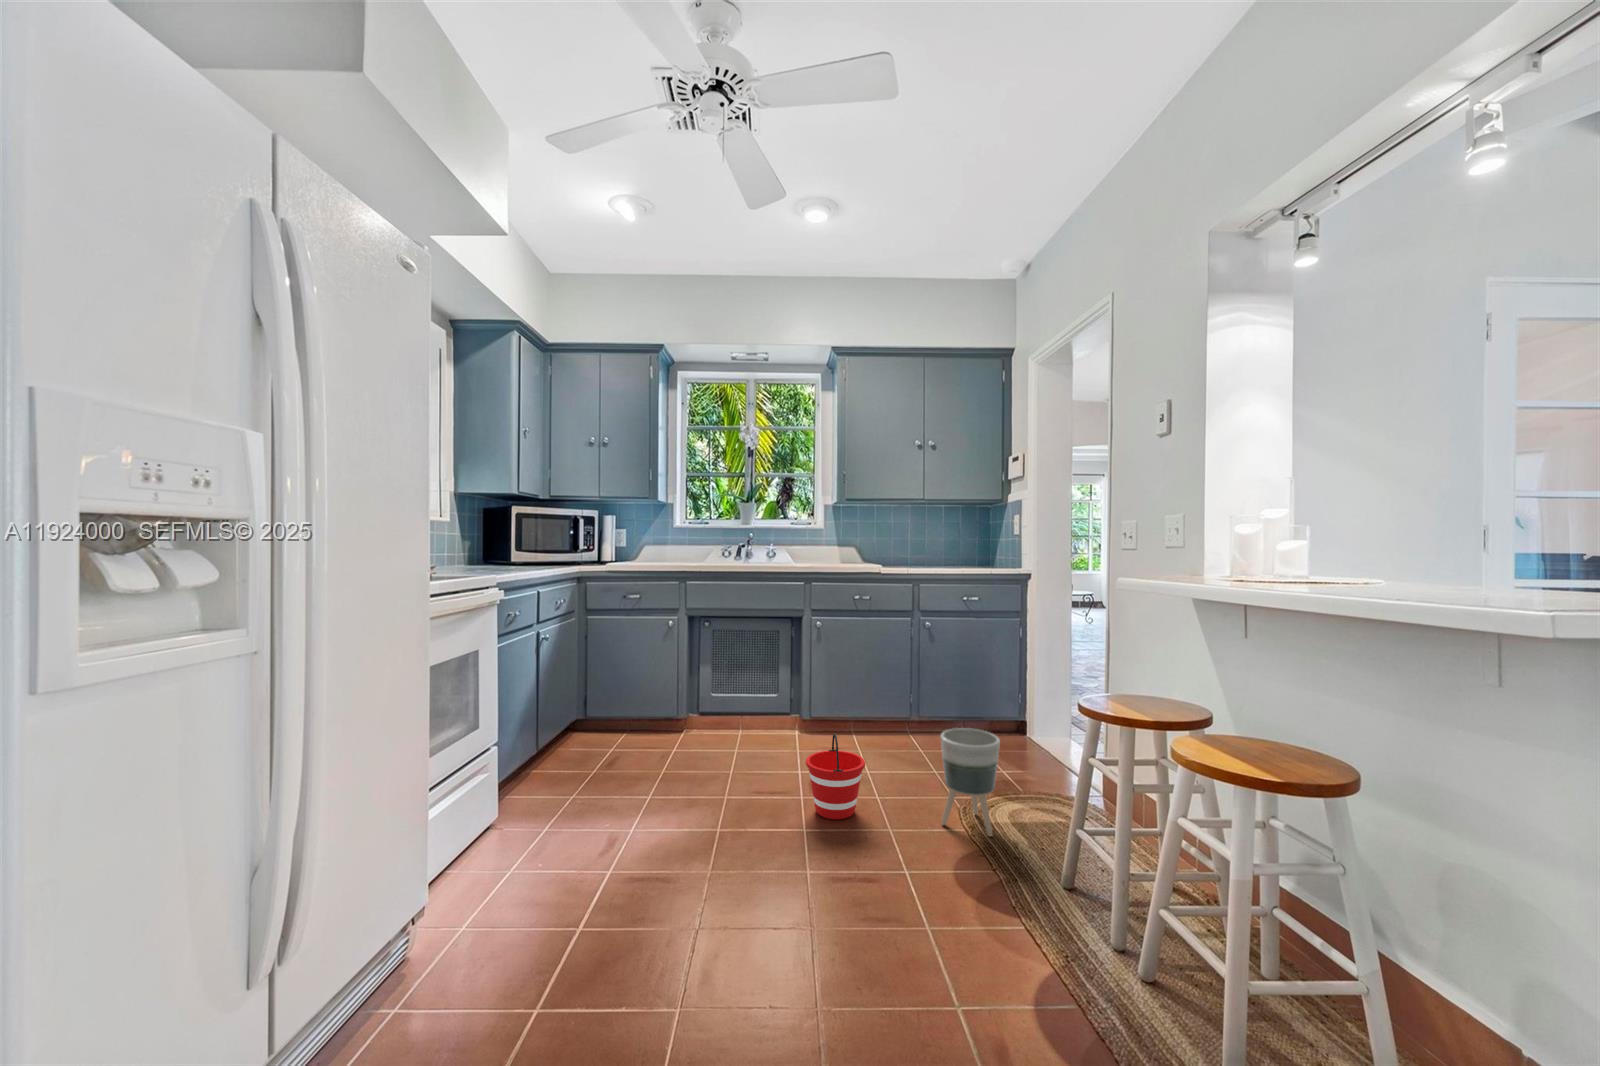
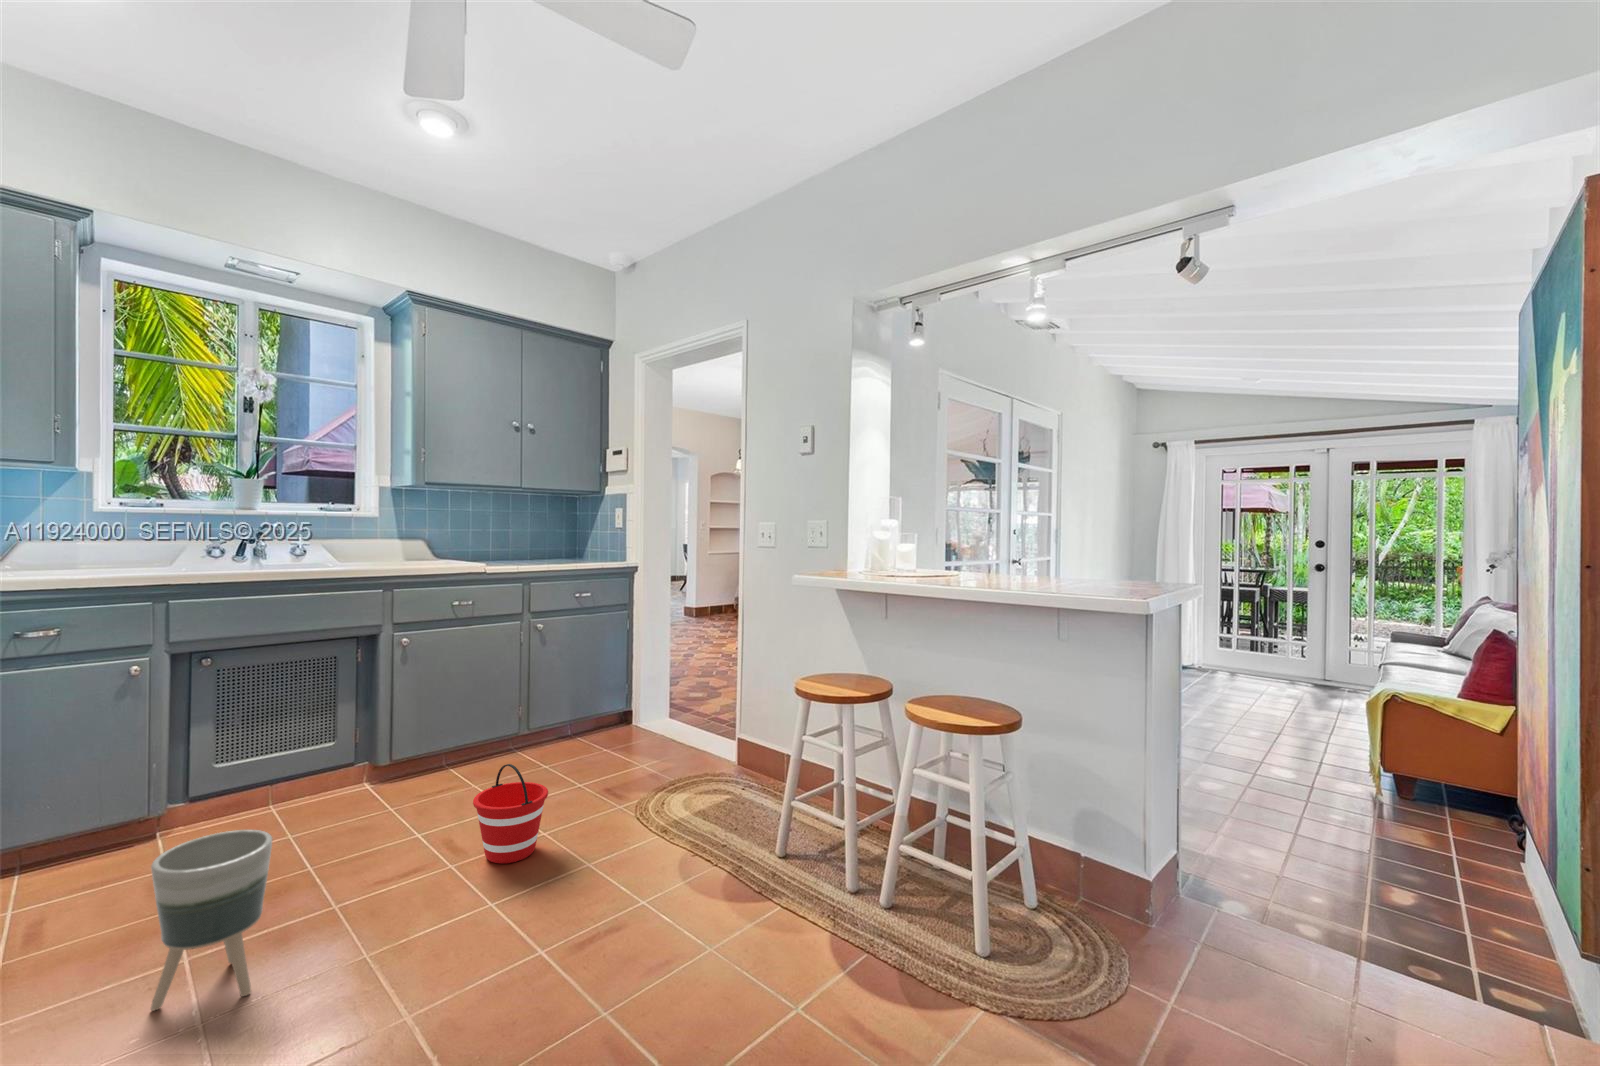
planter: present [940,728,1000,836] -> present [151,830,272,1011]

